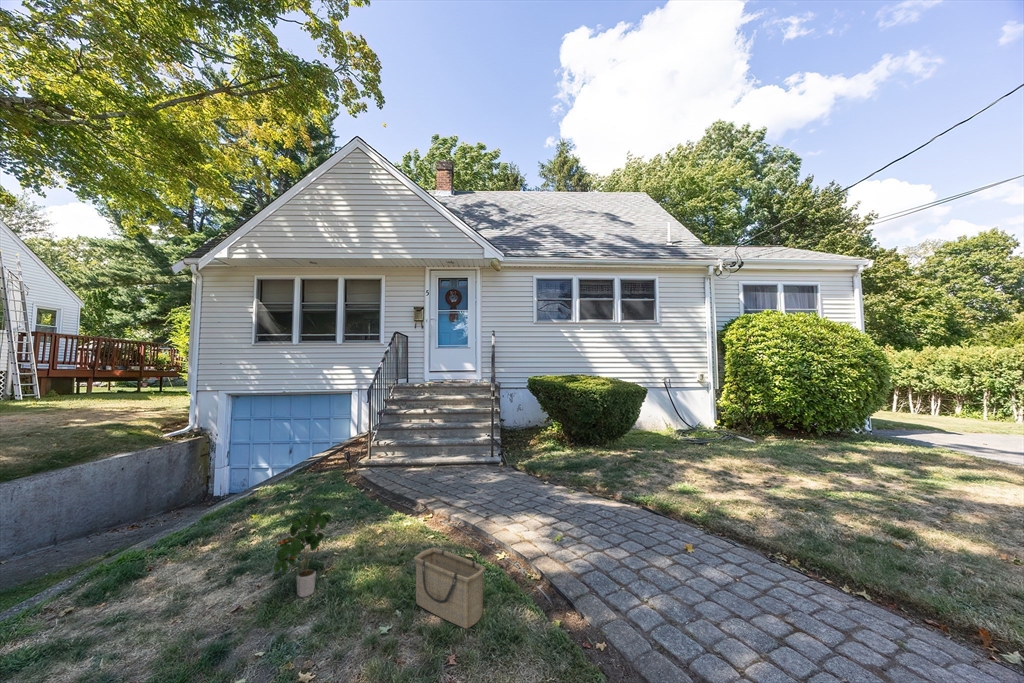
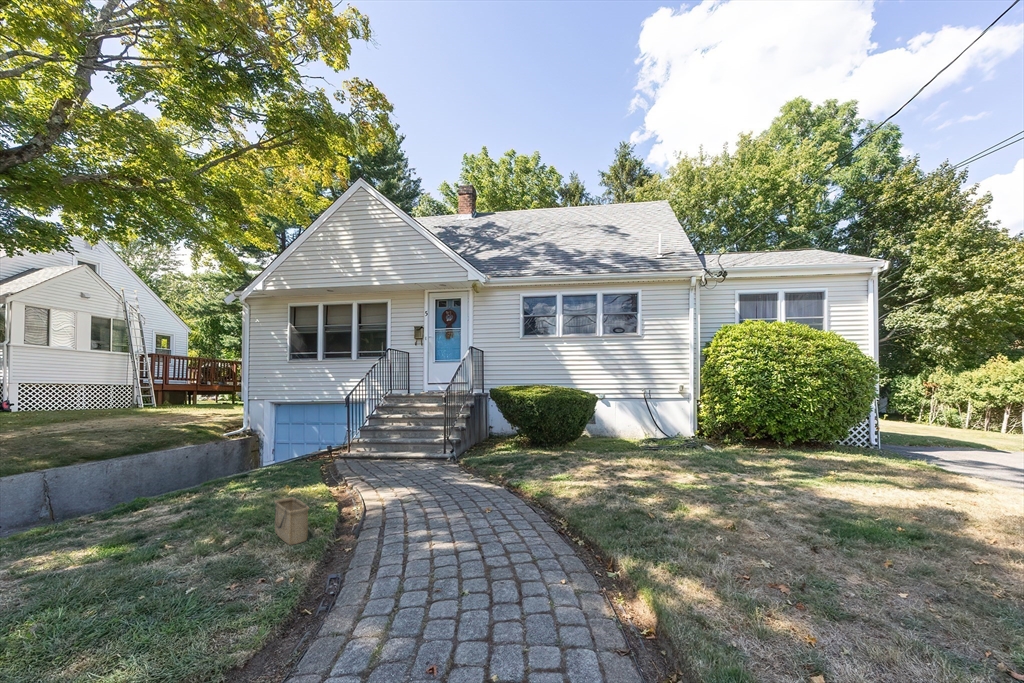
potted plant: present [274,507,331,597] -> none [192,468,244,525]

